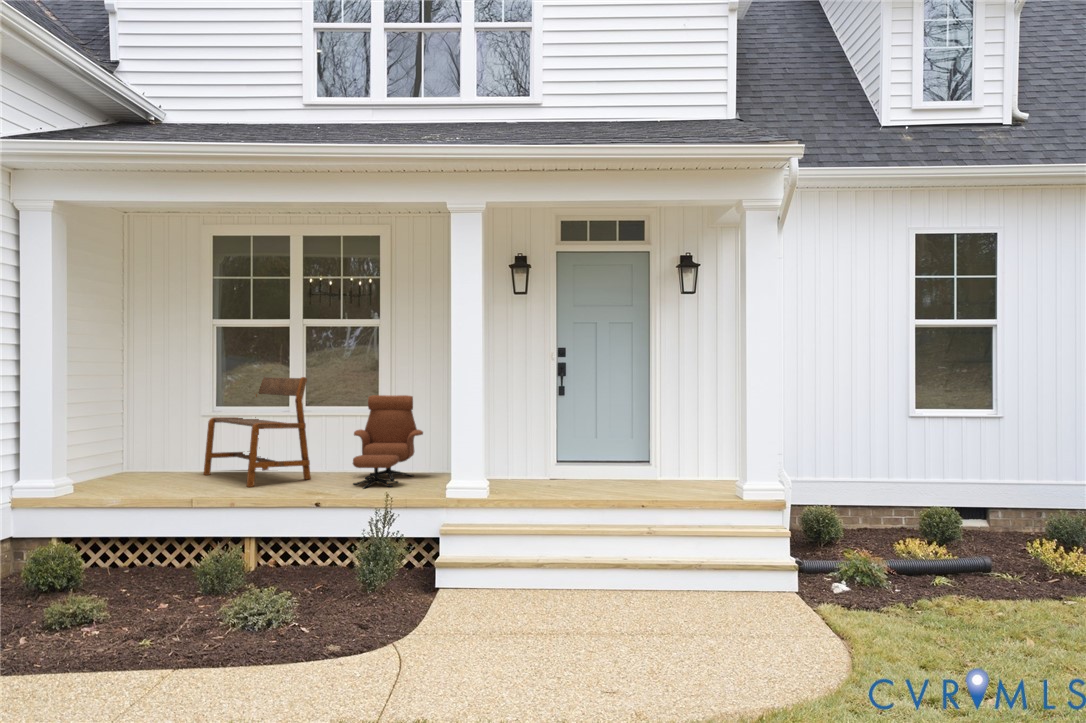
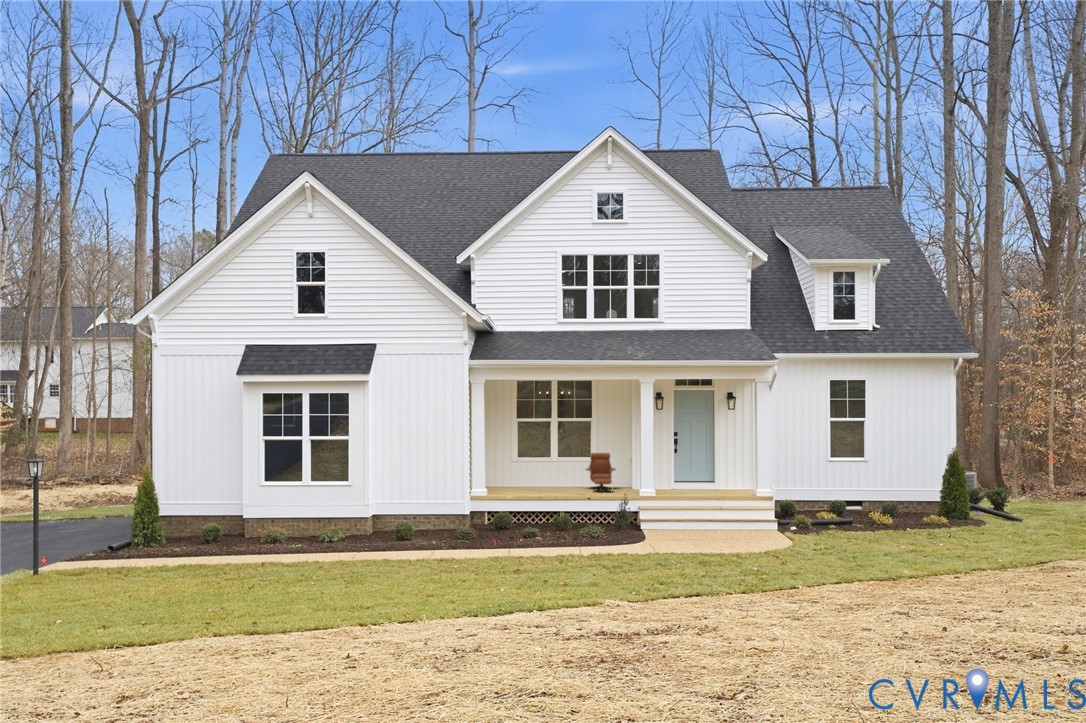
bench: present [204,377,311,487] -> none [518,443,570,492]

